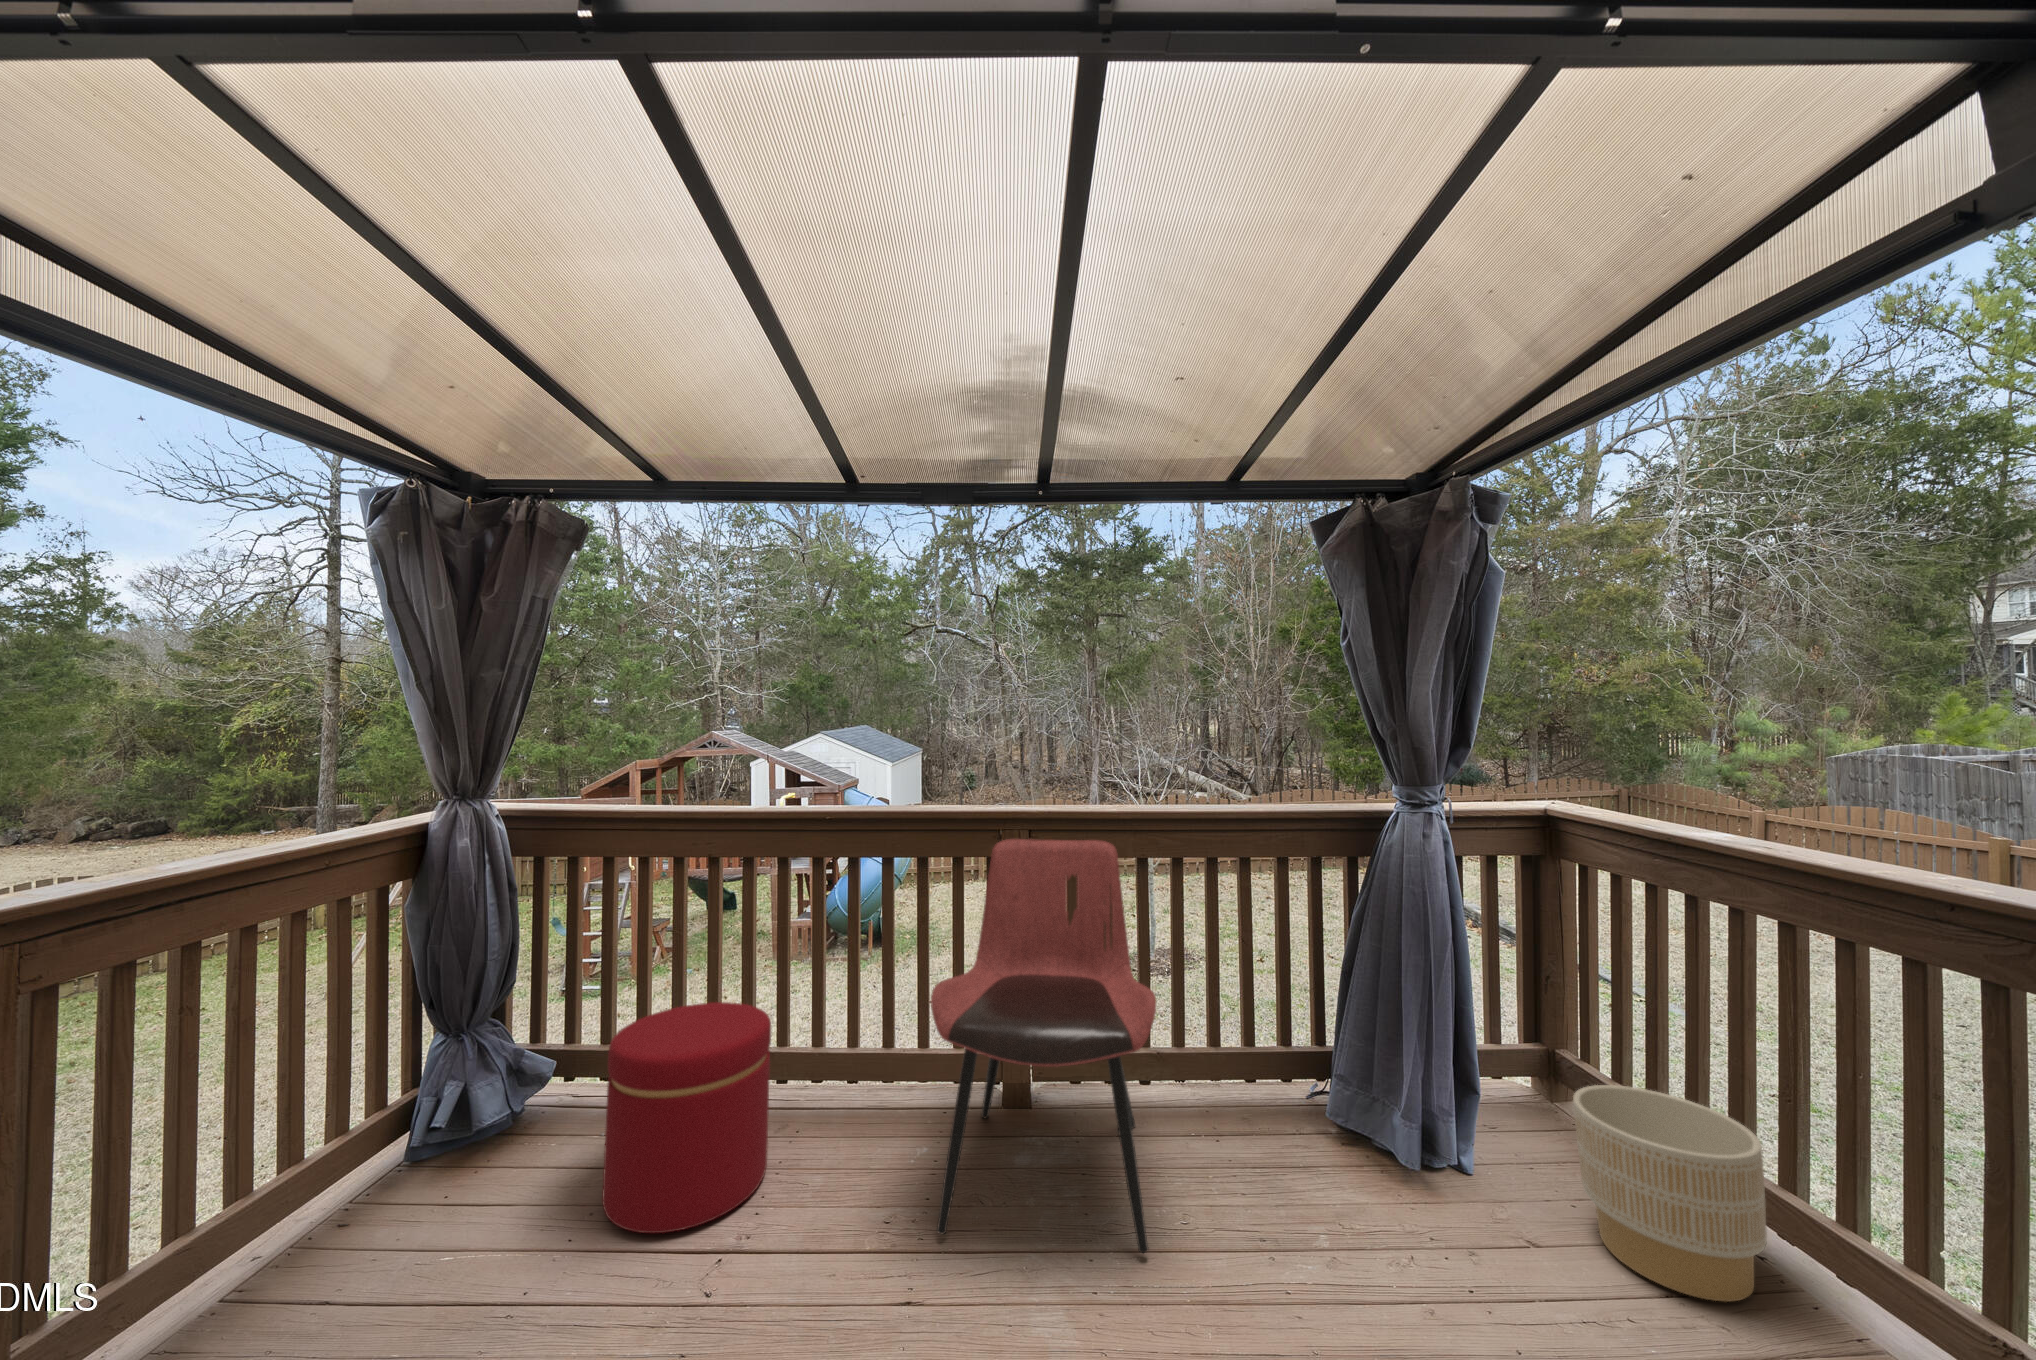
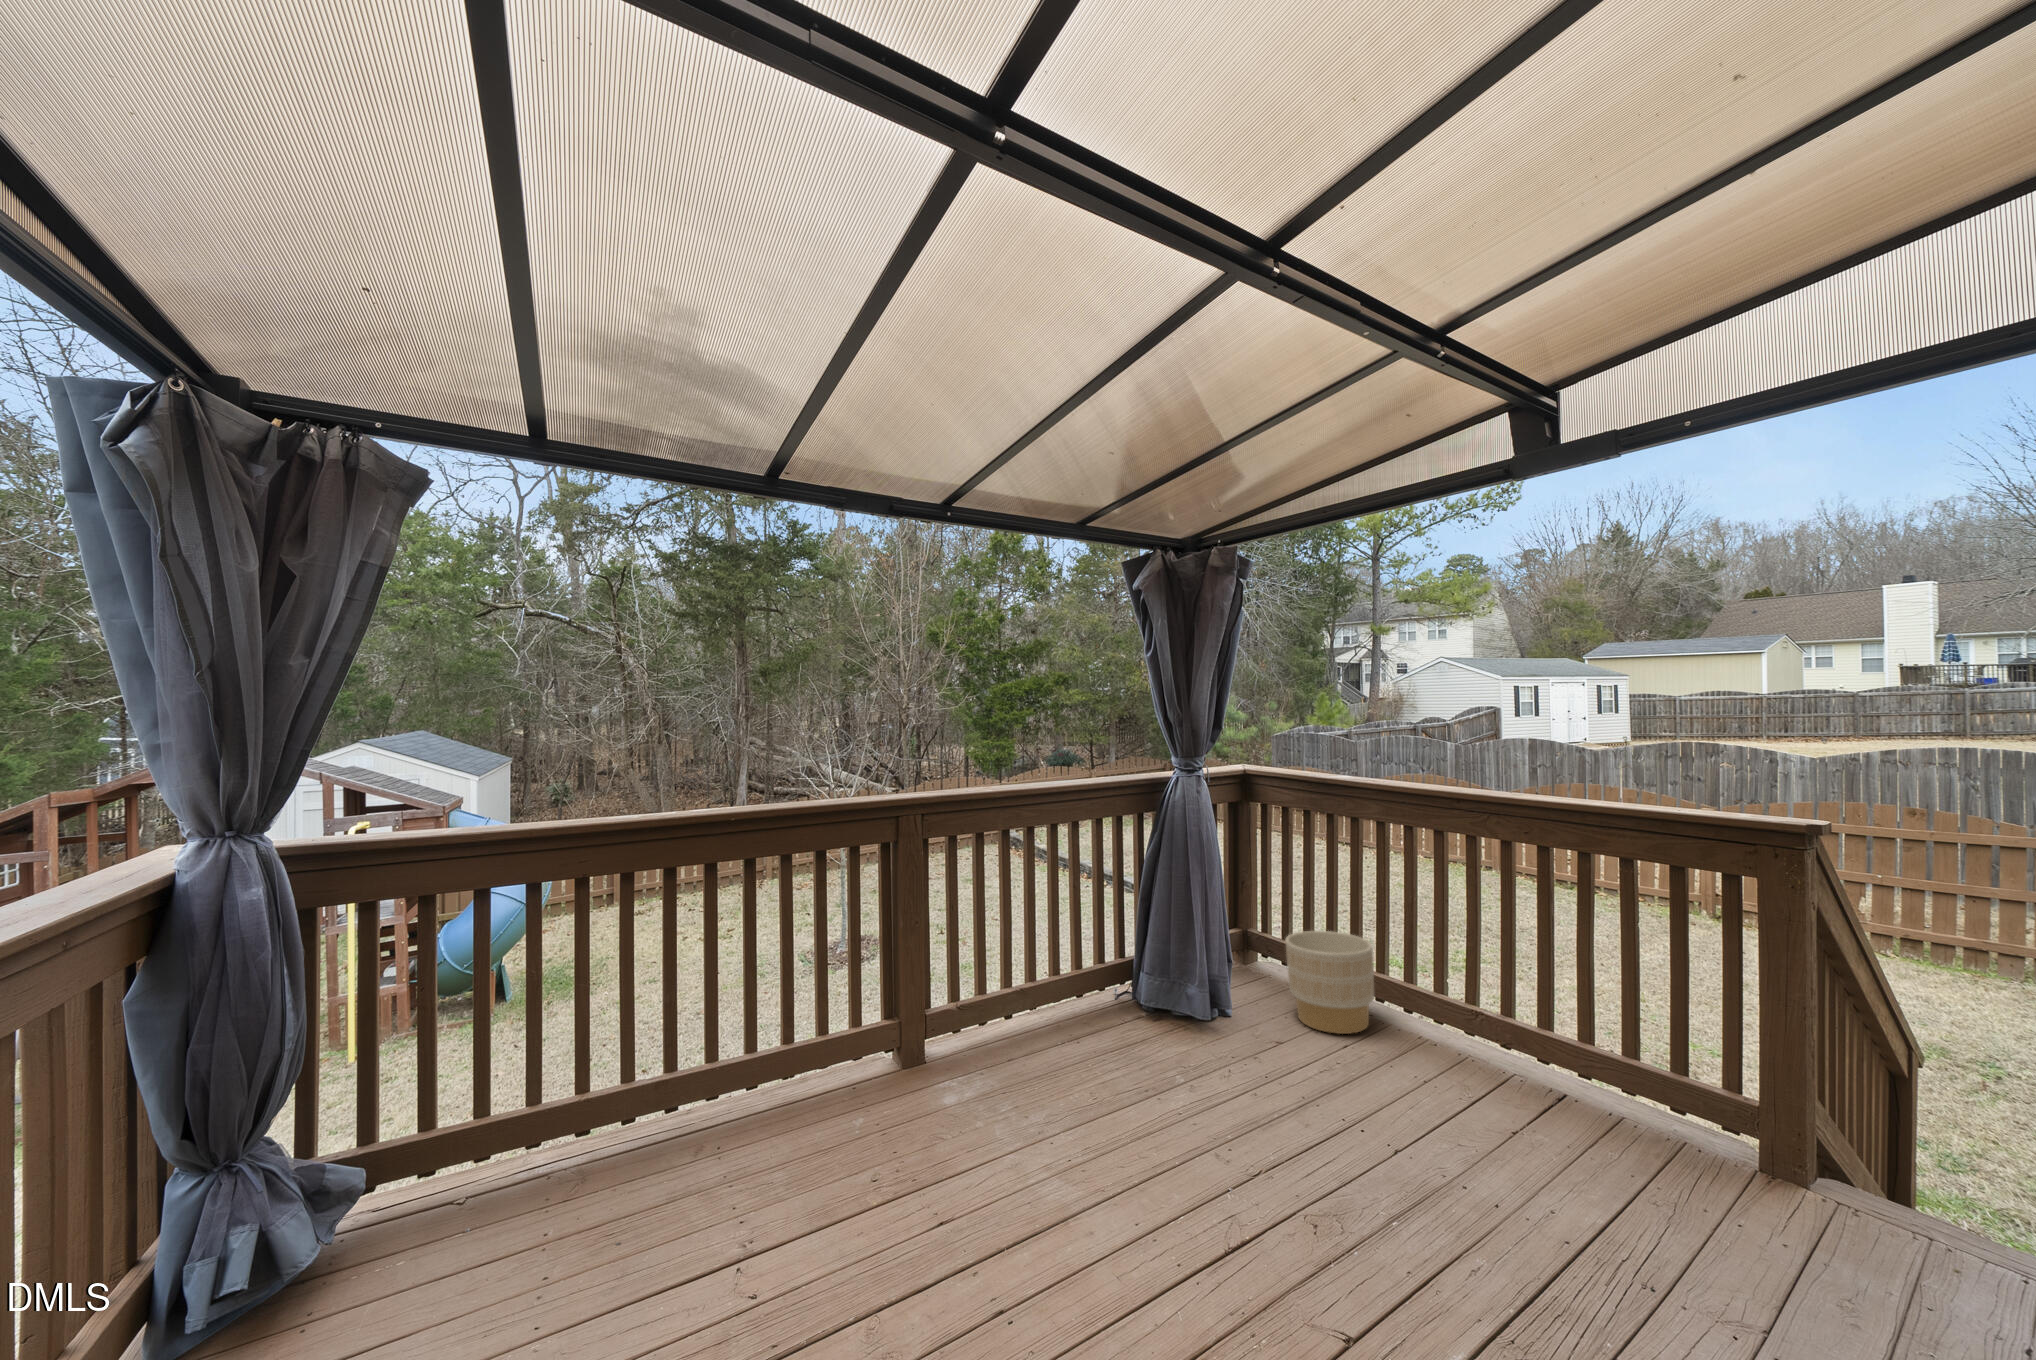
dining chair: present [931,839,1156,1253] -> none [894,817,1098,1159]
ottoman: present [602,1002,771,1233] -> none [559,1023,743,1281]

